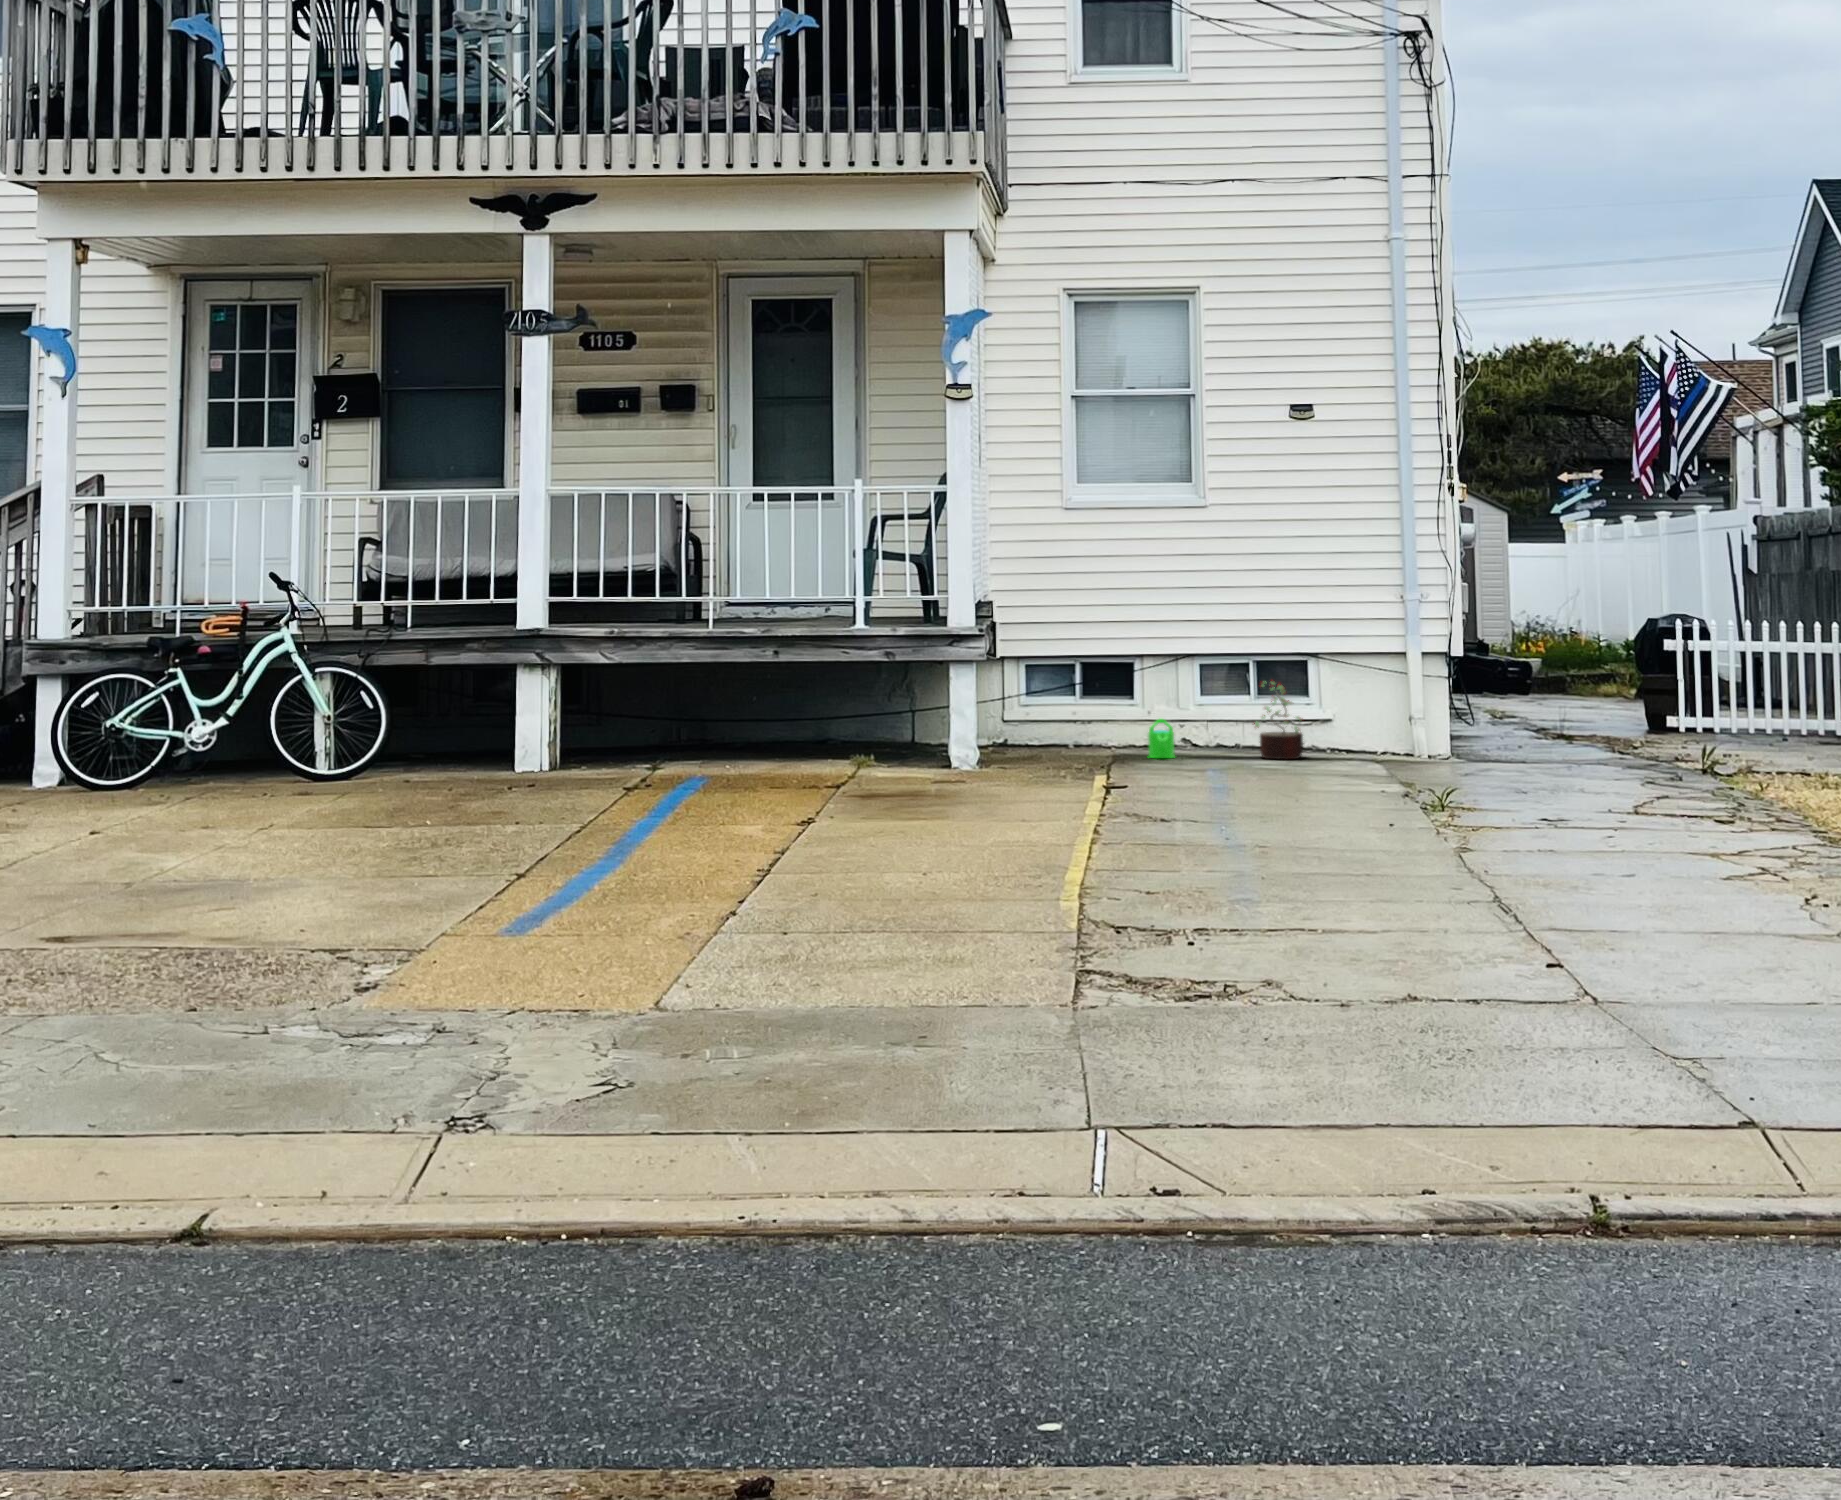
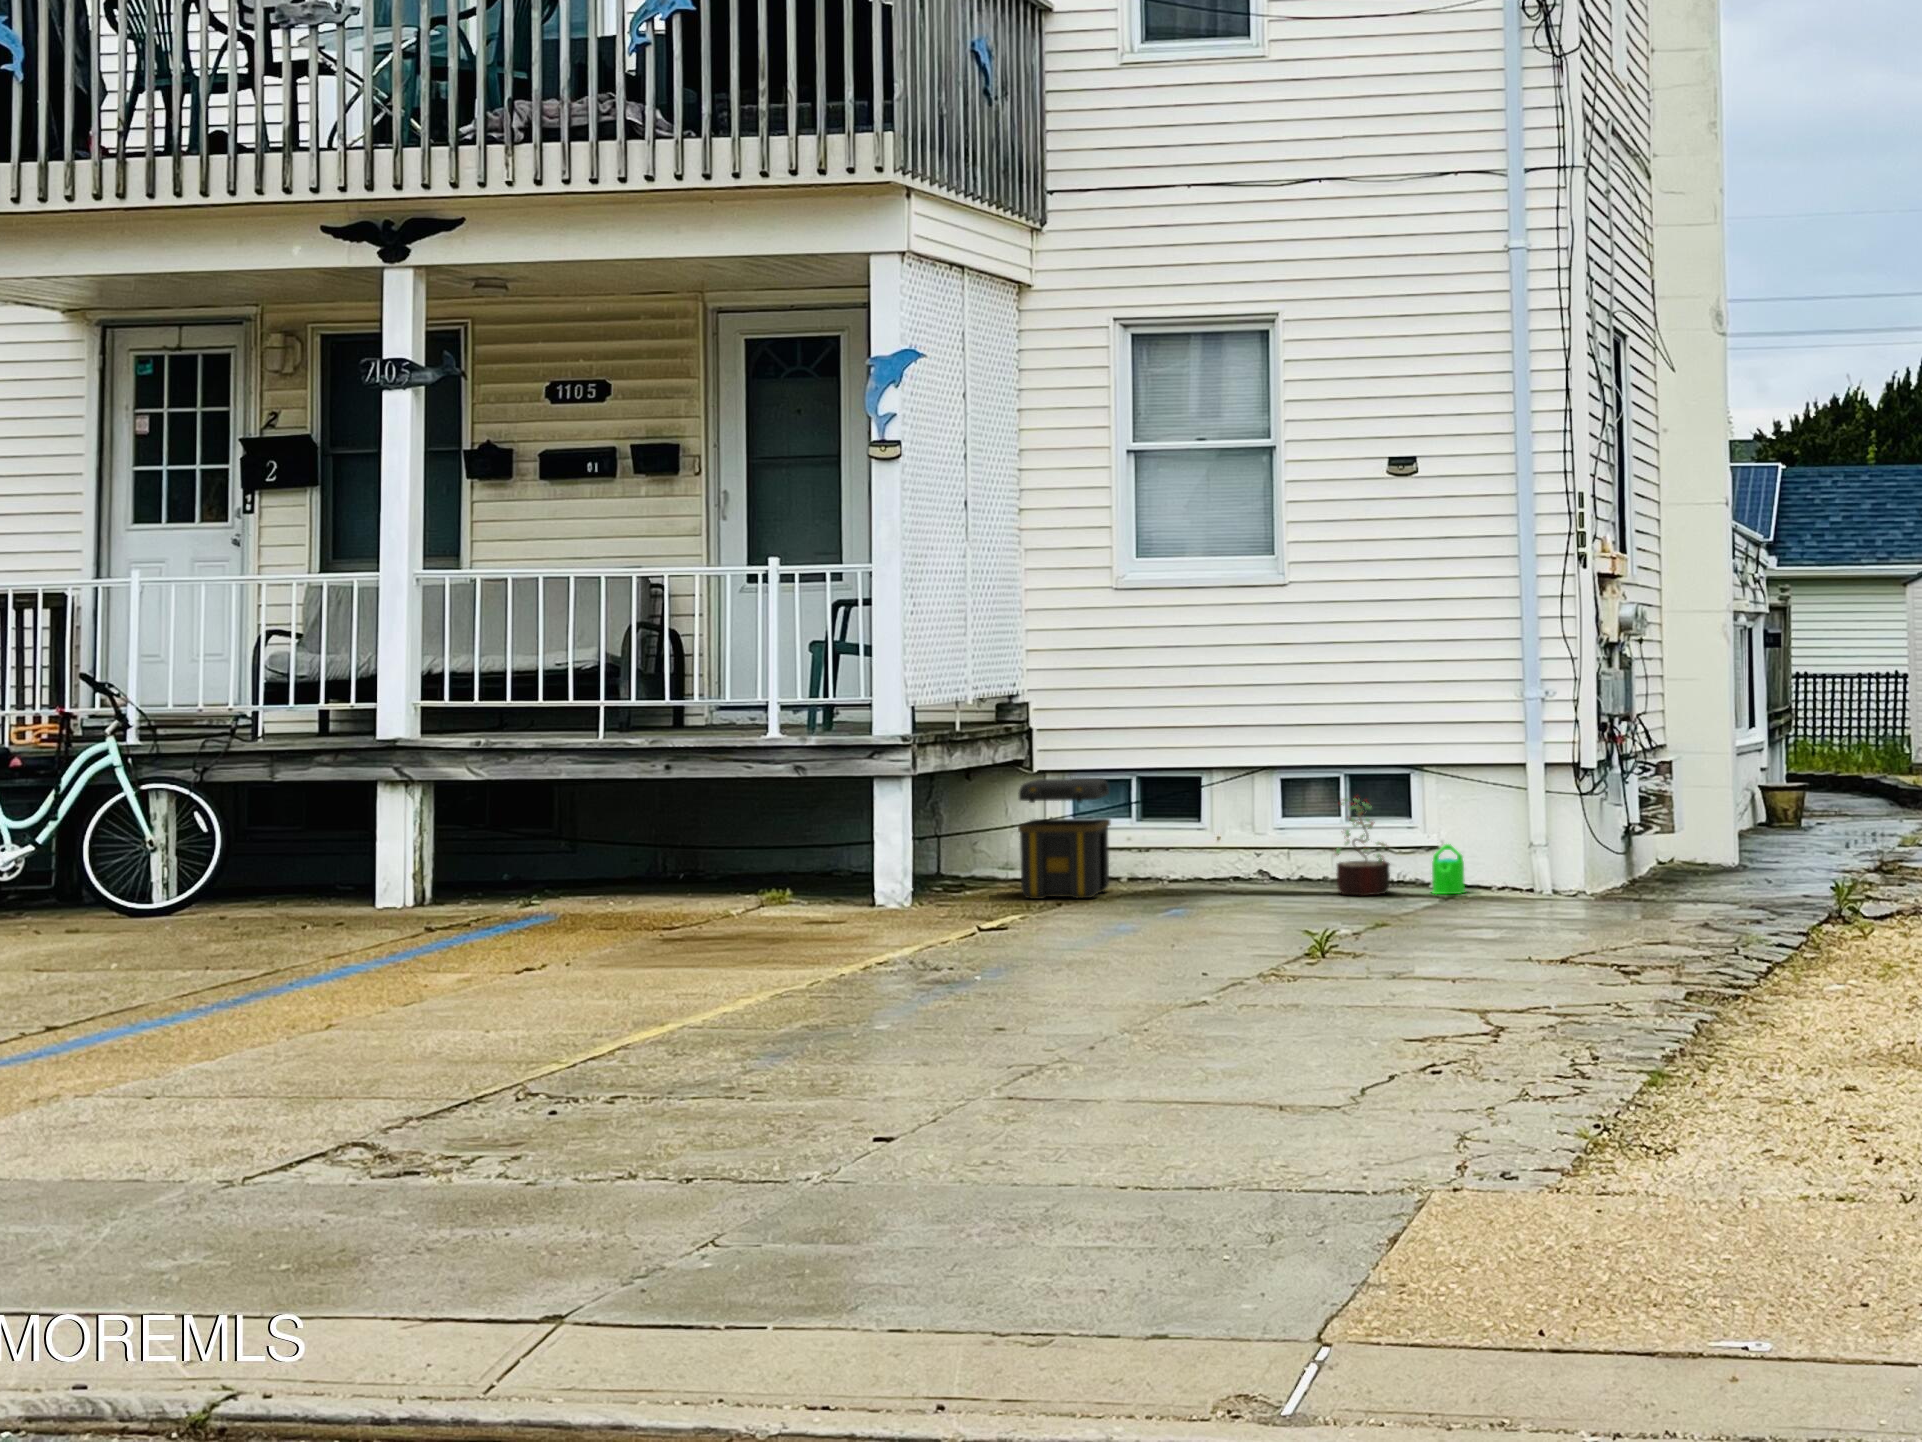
toolbox: none [1005,665,1074,762] -> present [1018,778,1111,899]
watering can: present [1148,719,1175,758] -> present [1432,844,1465,894]

